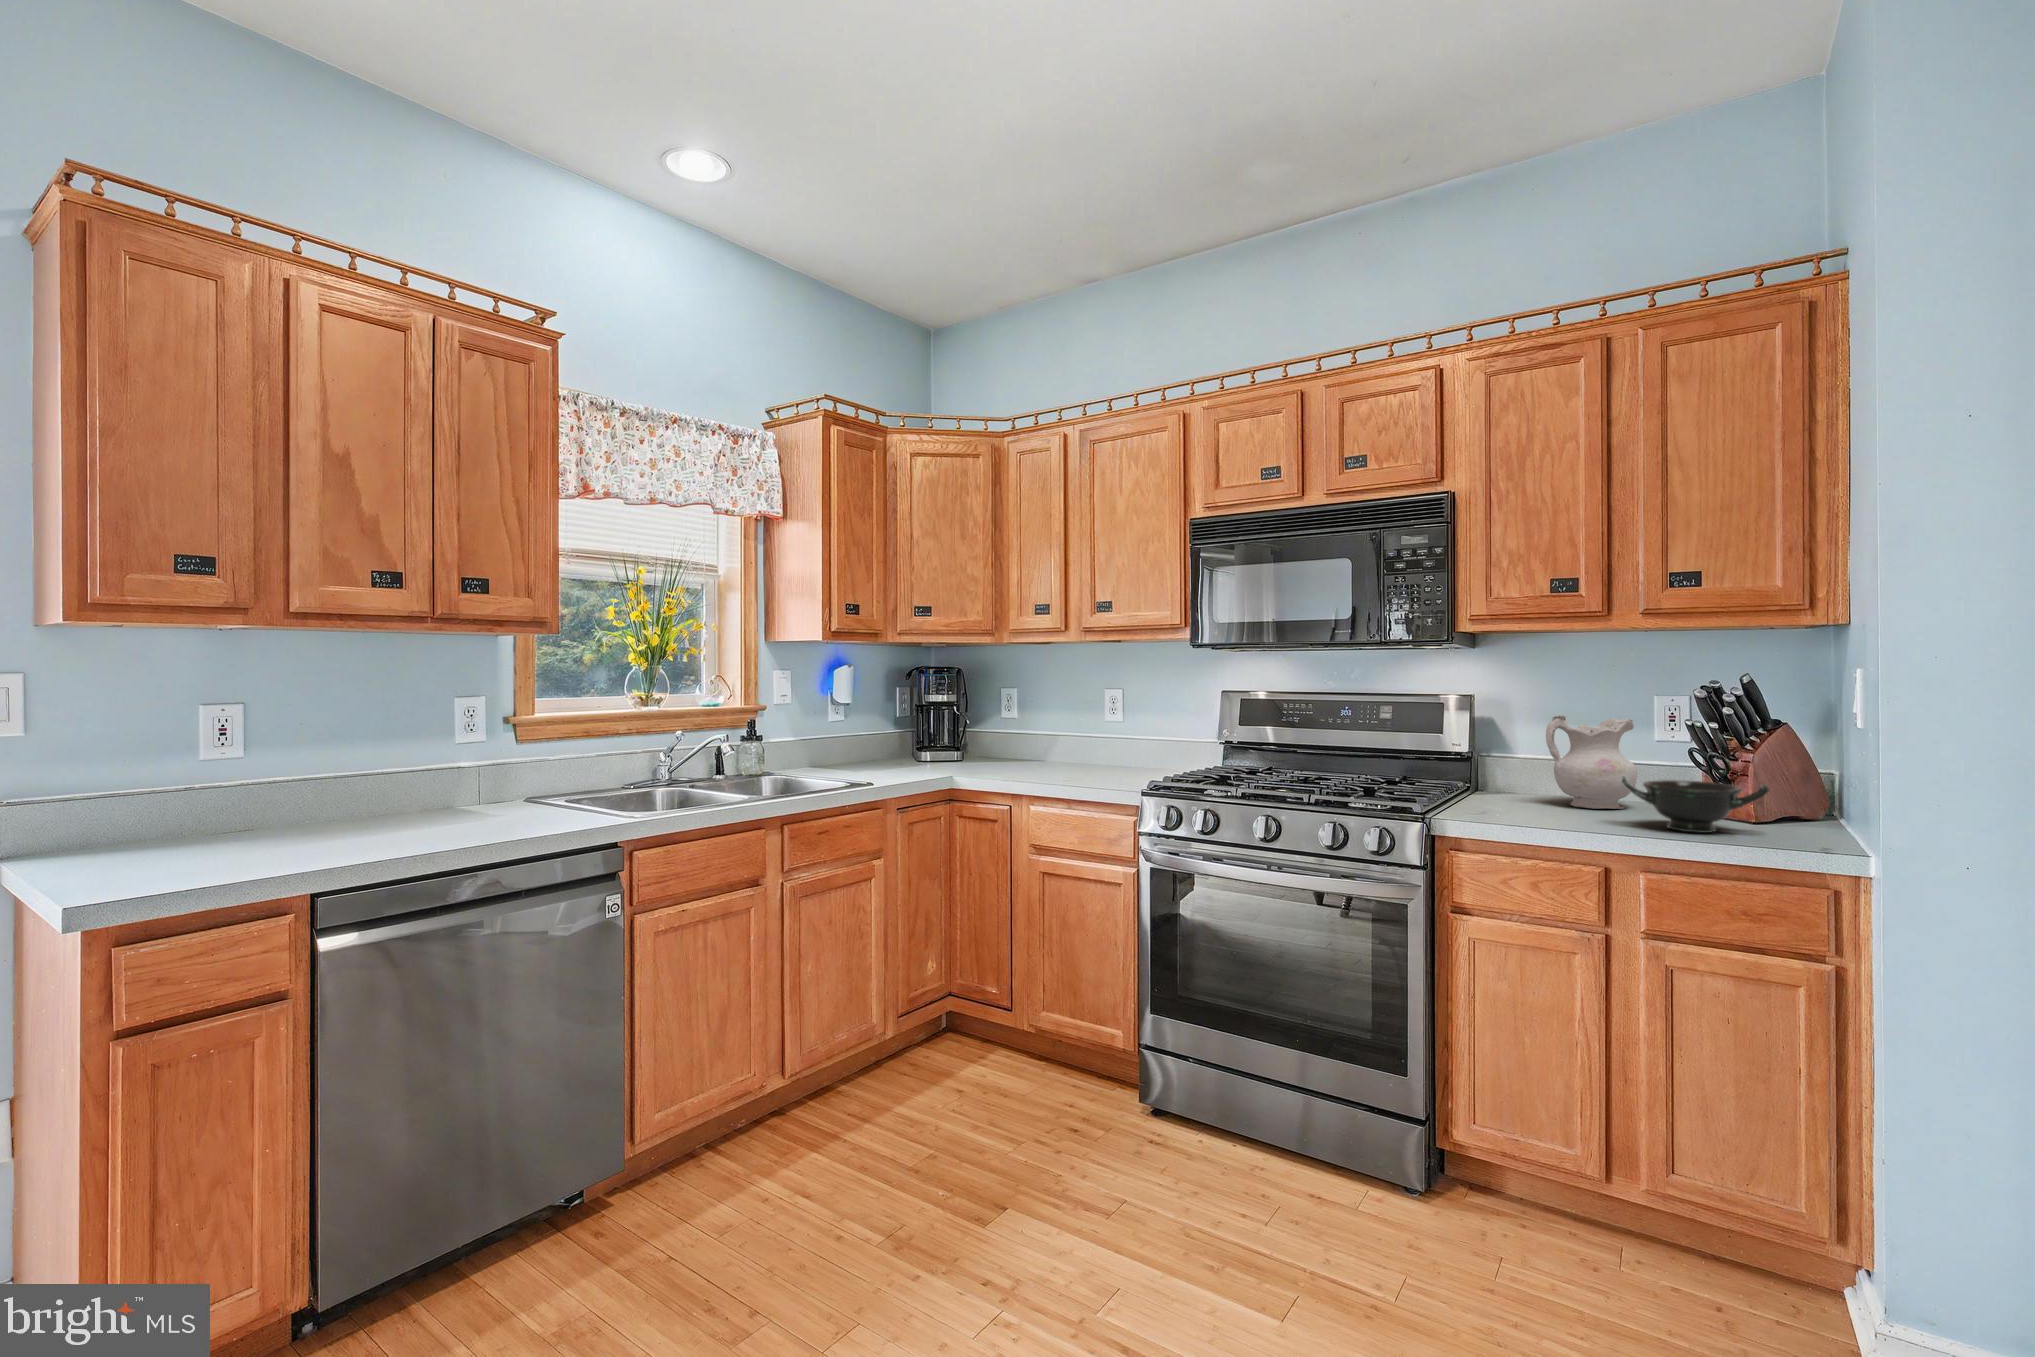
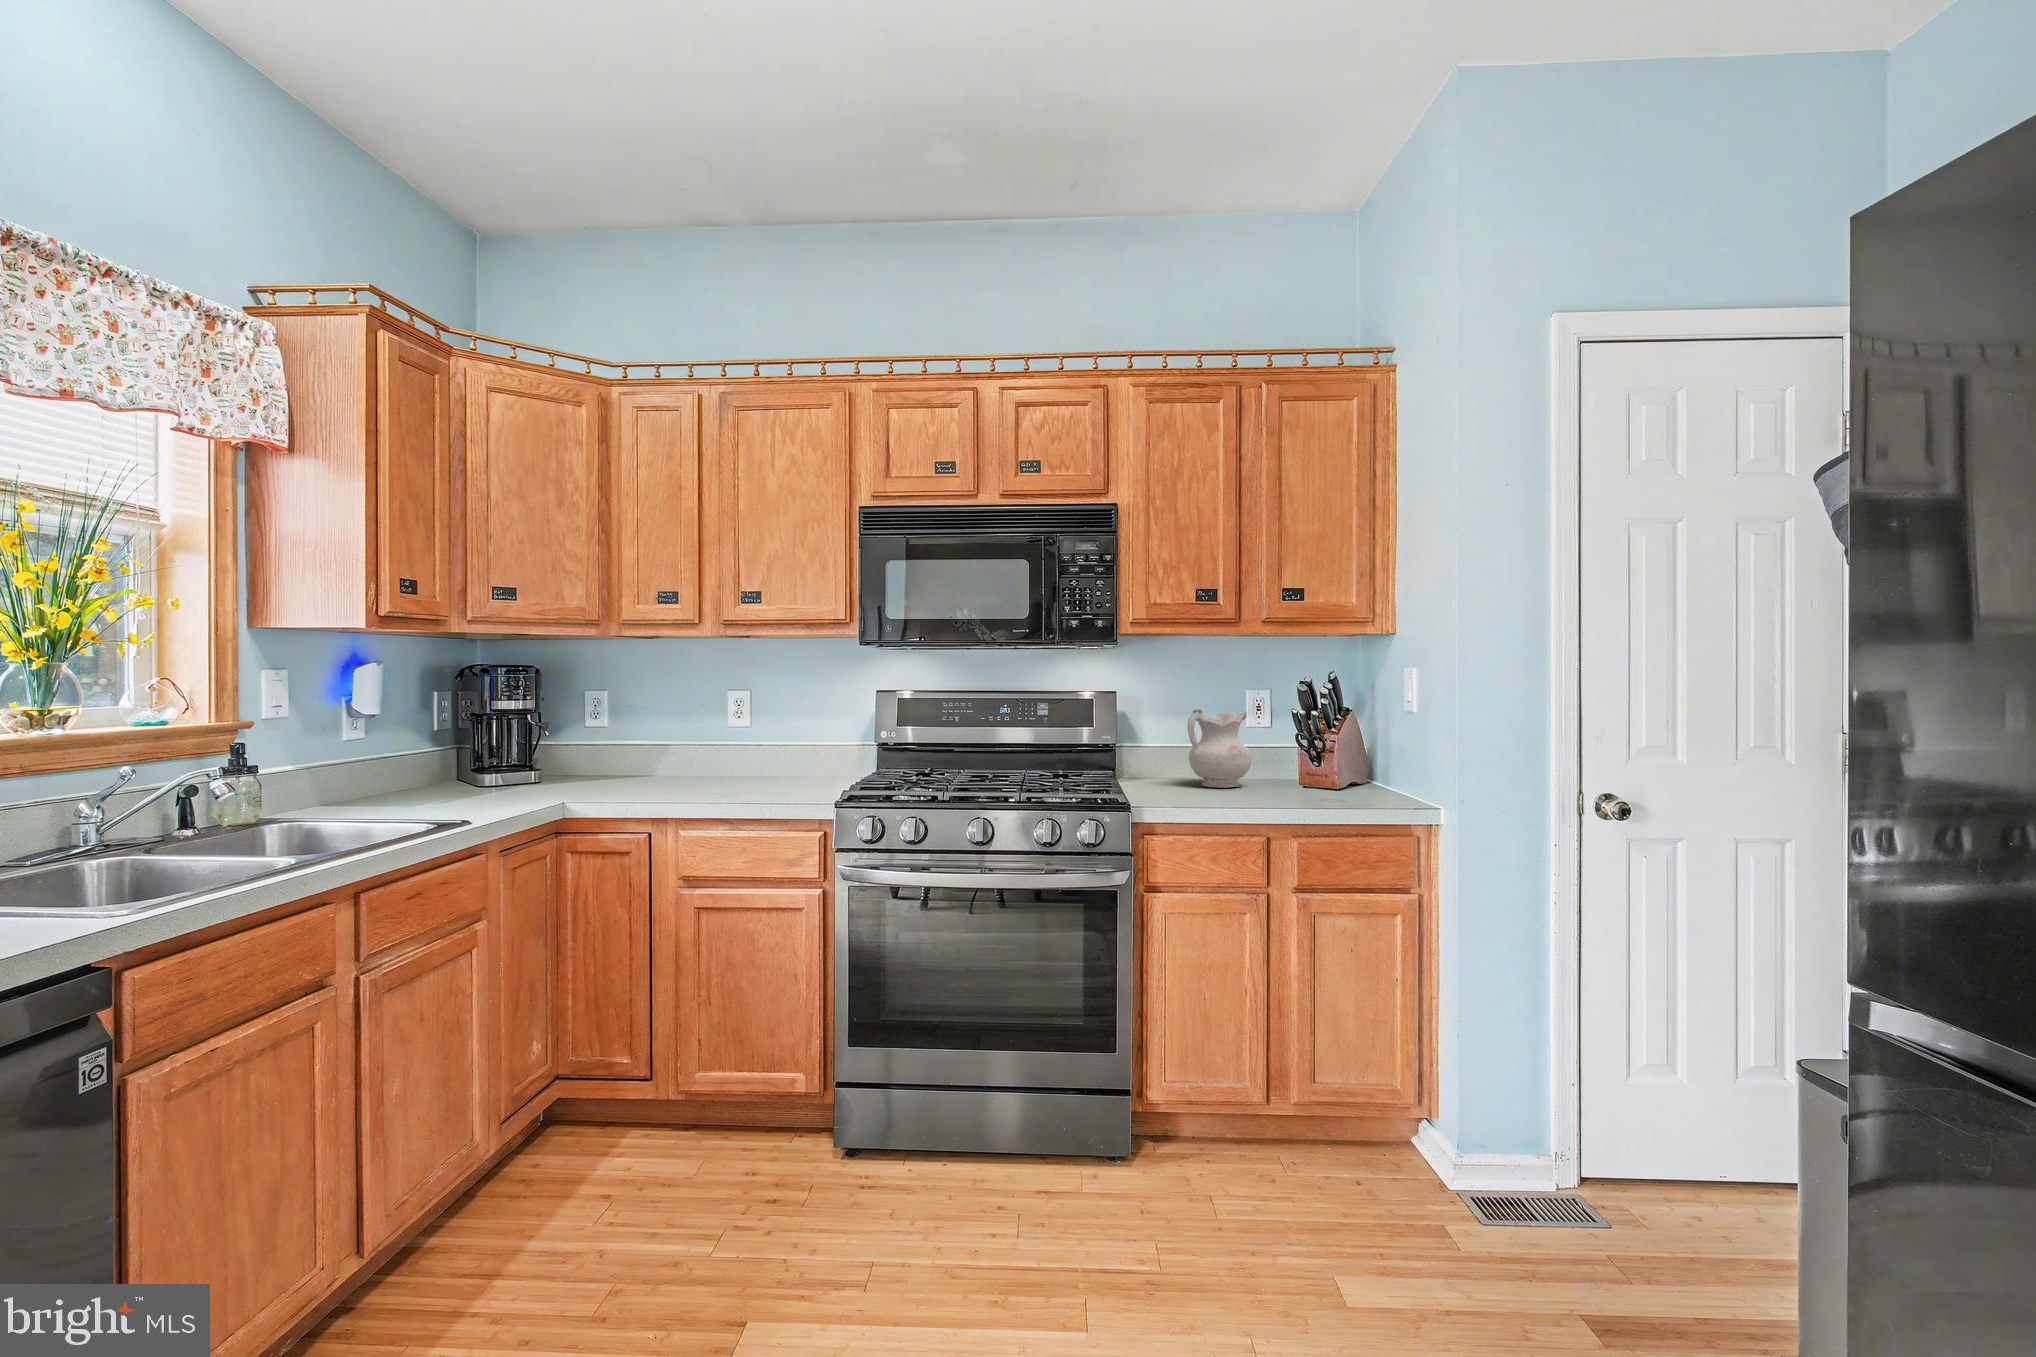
bowl: present [1622,776,1769,833] -> none [1265,759,1368,802]

